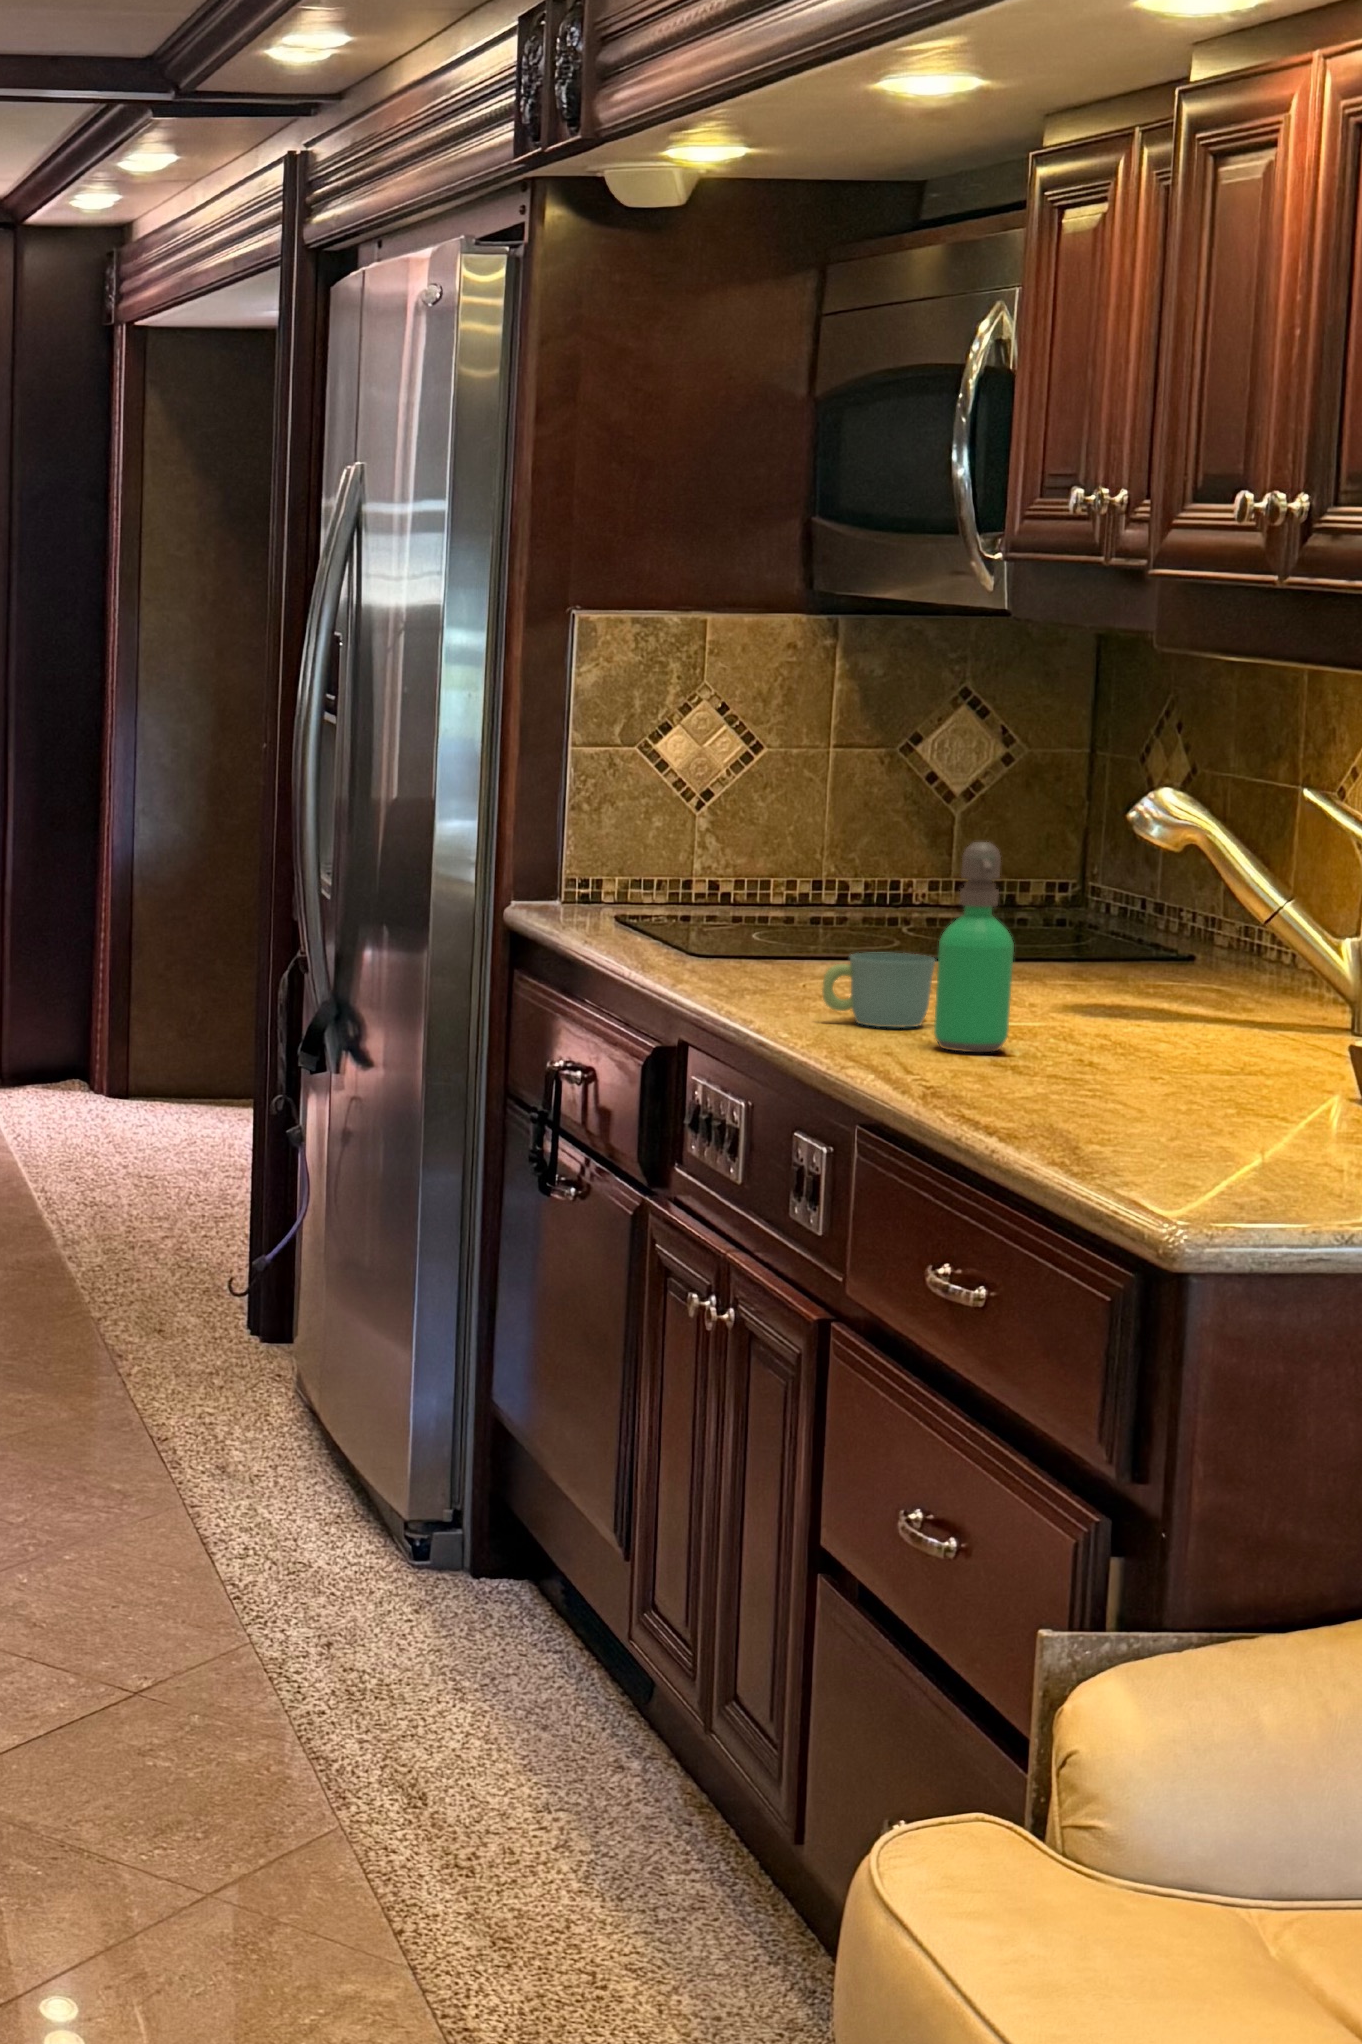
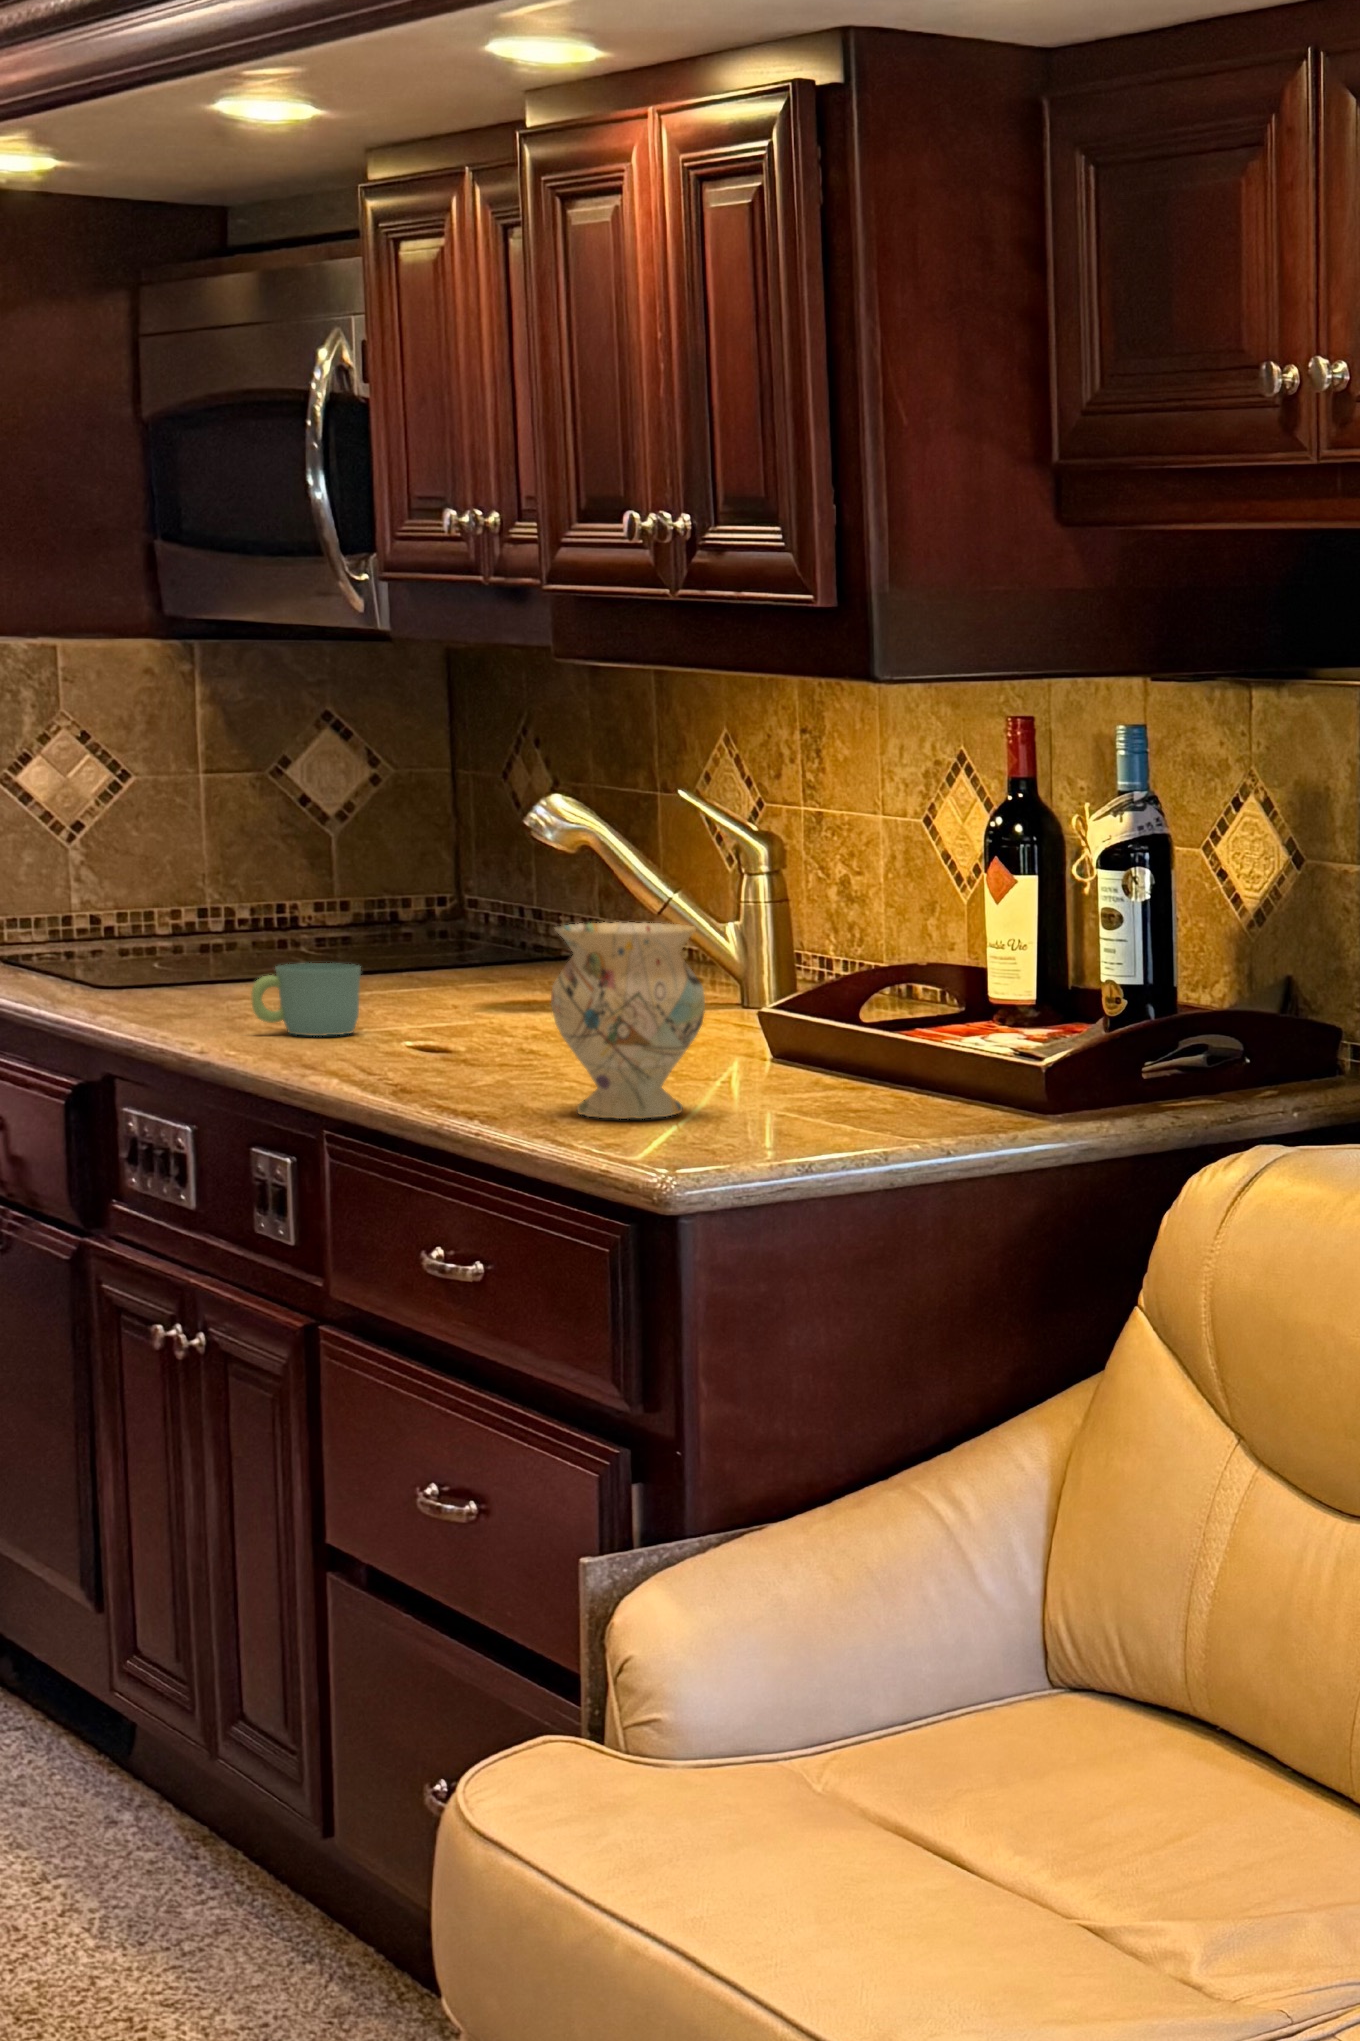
soap dispenser: present [934,842,1014,1052] -> none [368,846,444,1051]
vase: none [1102,939,1274,1154] -> present [551,922,705,1119]

